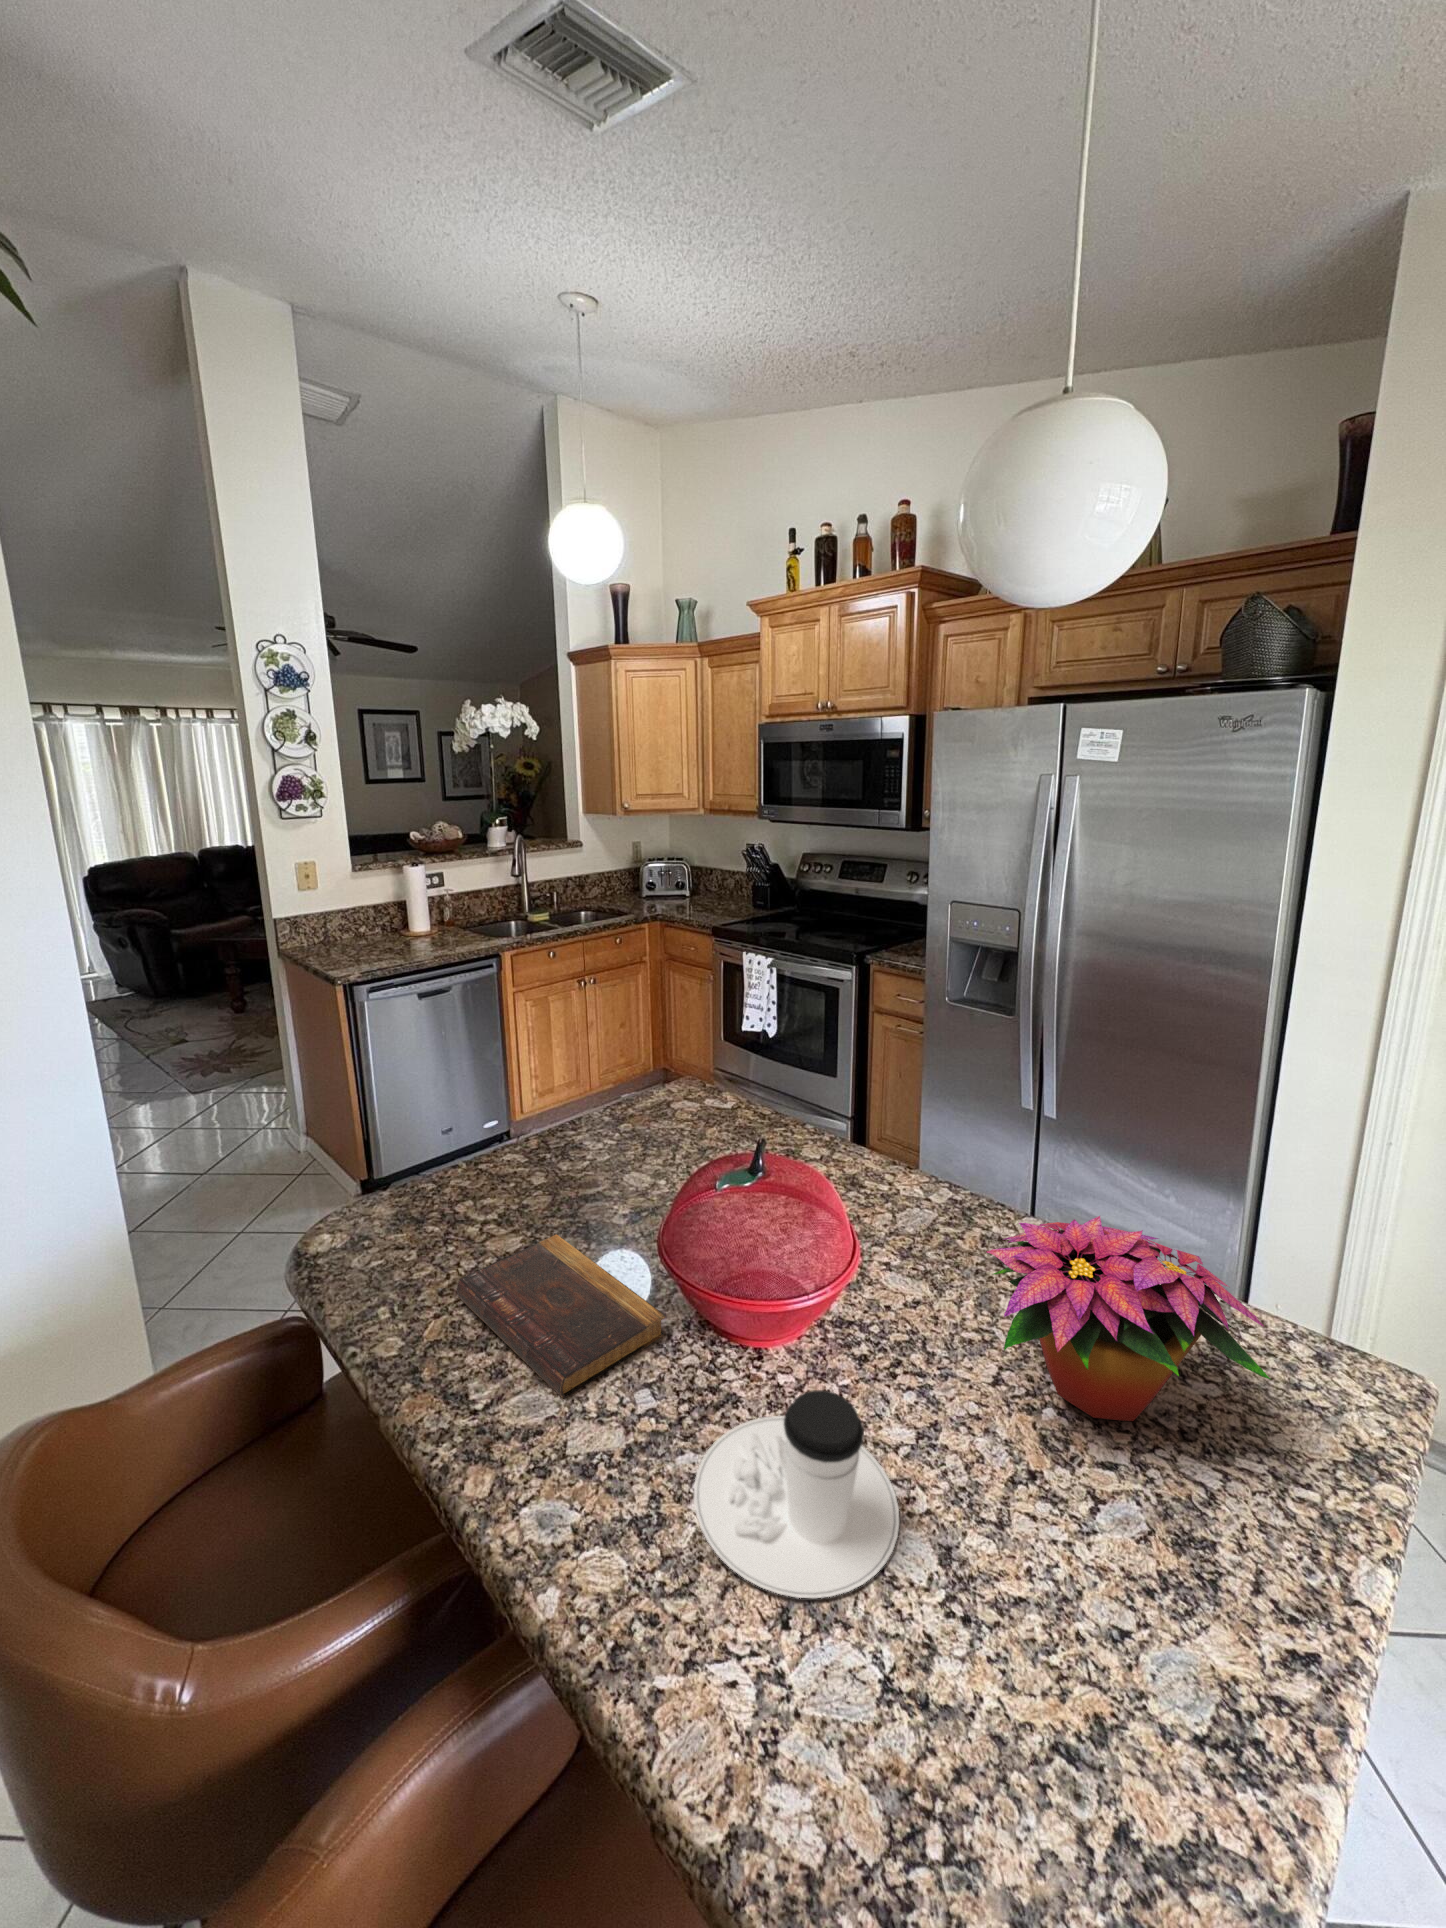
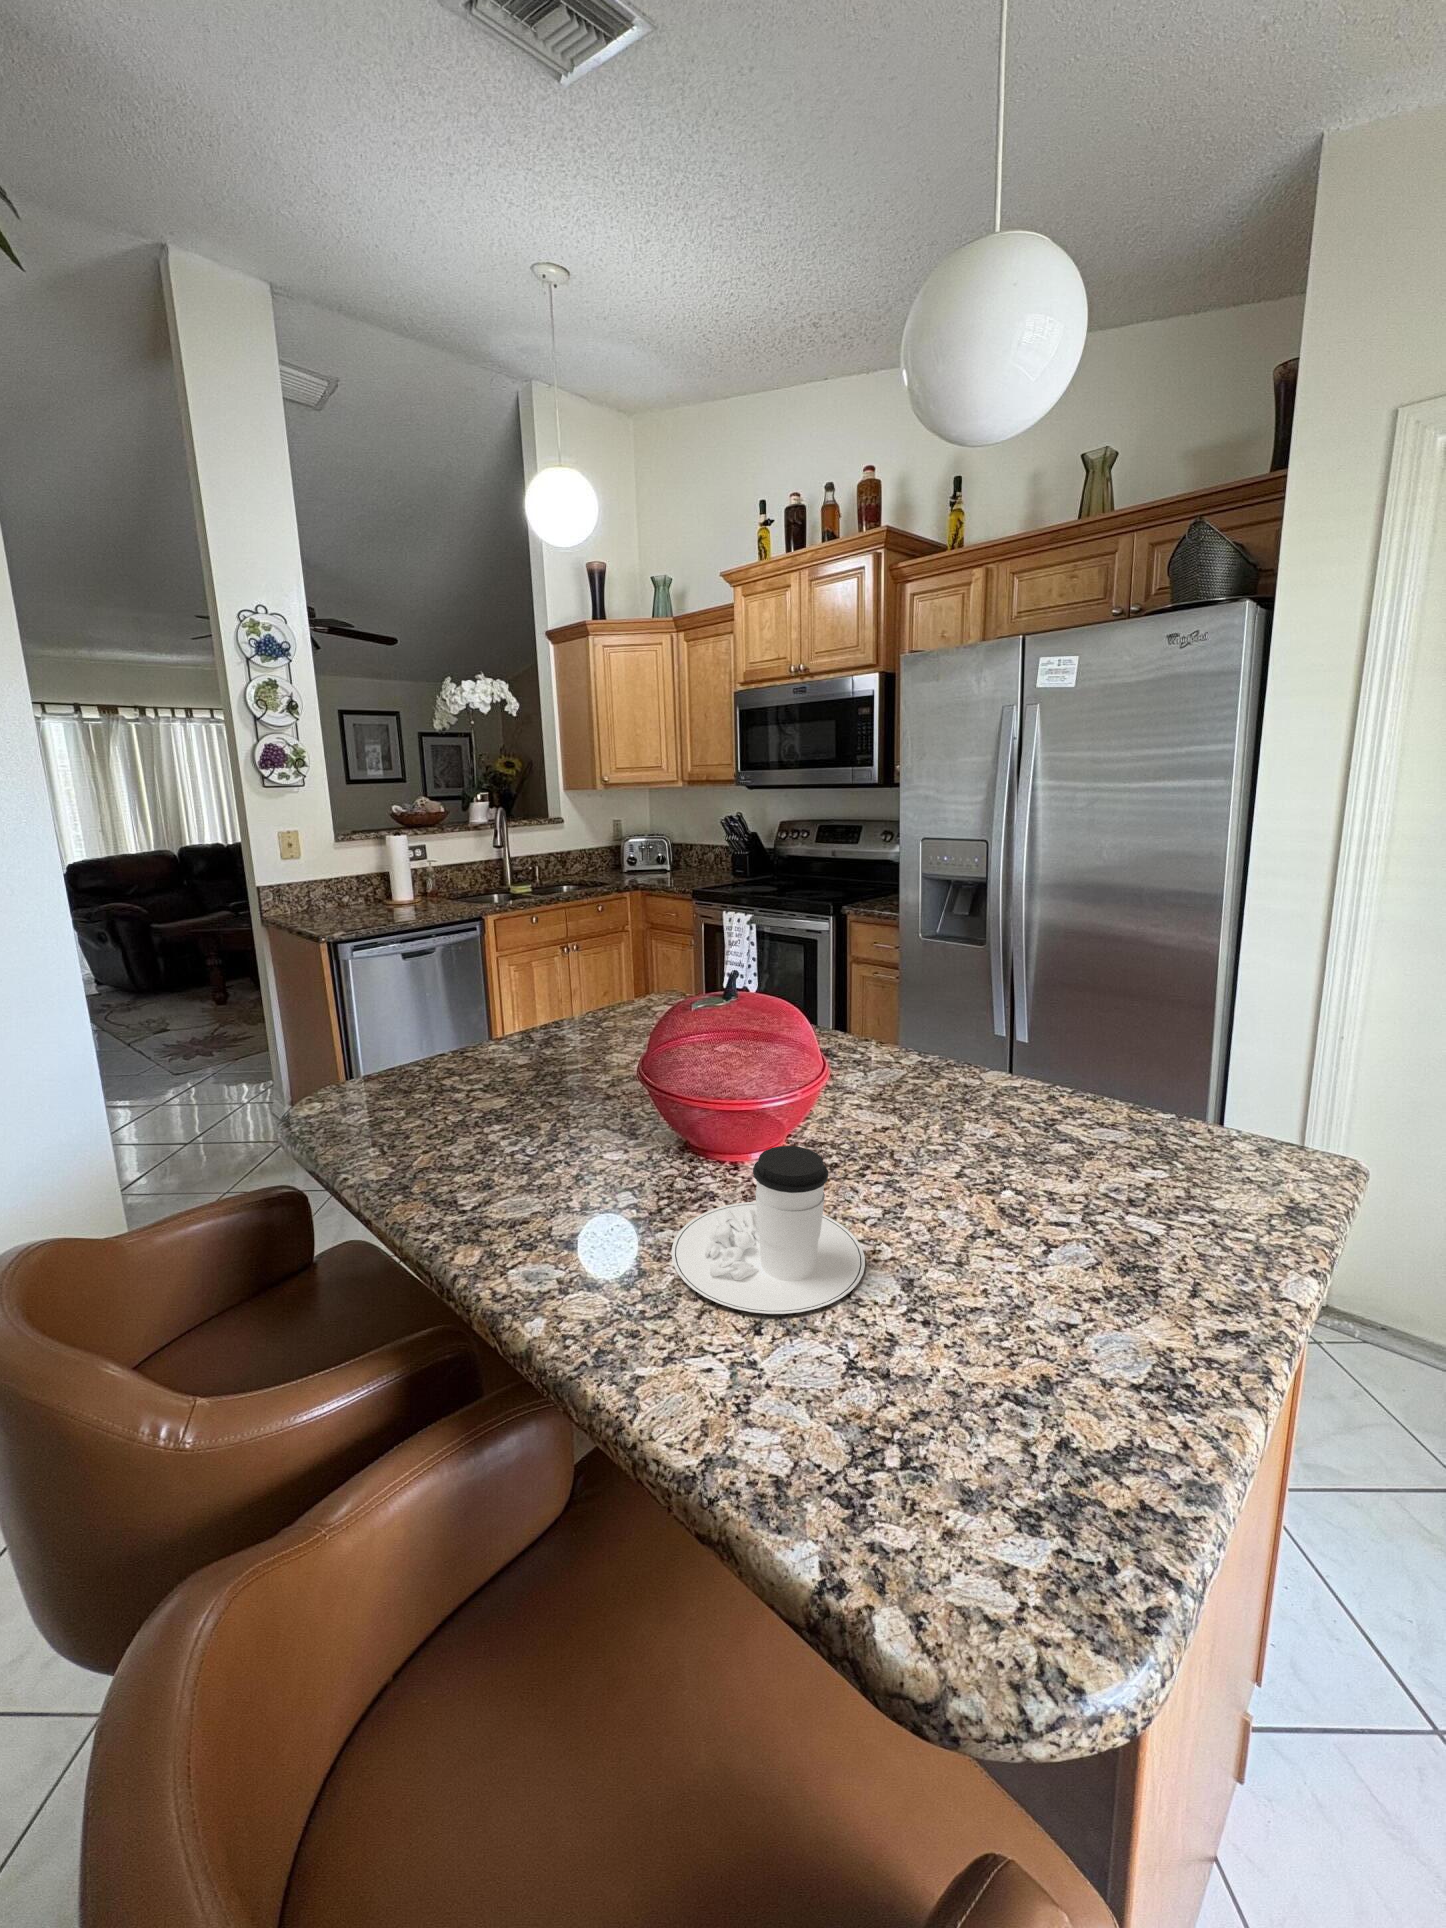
flower arrangement: present [987,1216,1270,1421] -> none [937,1012,1222,1197]
book: present [457,1234,665,1399] -> none [444,1090,645,1204]

